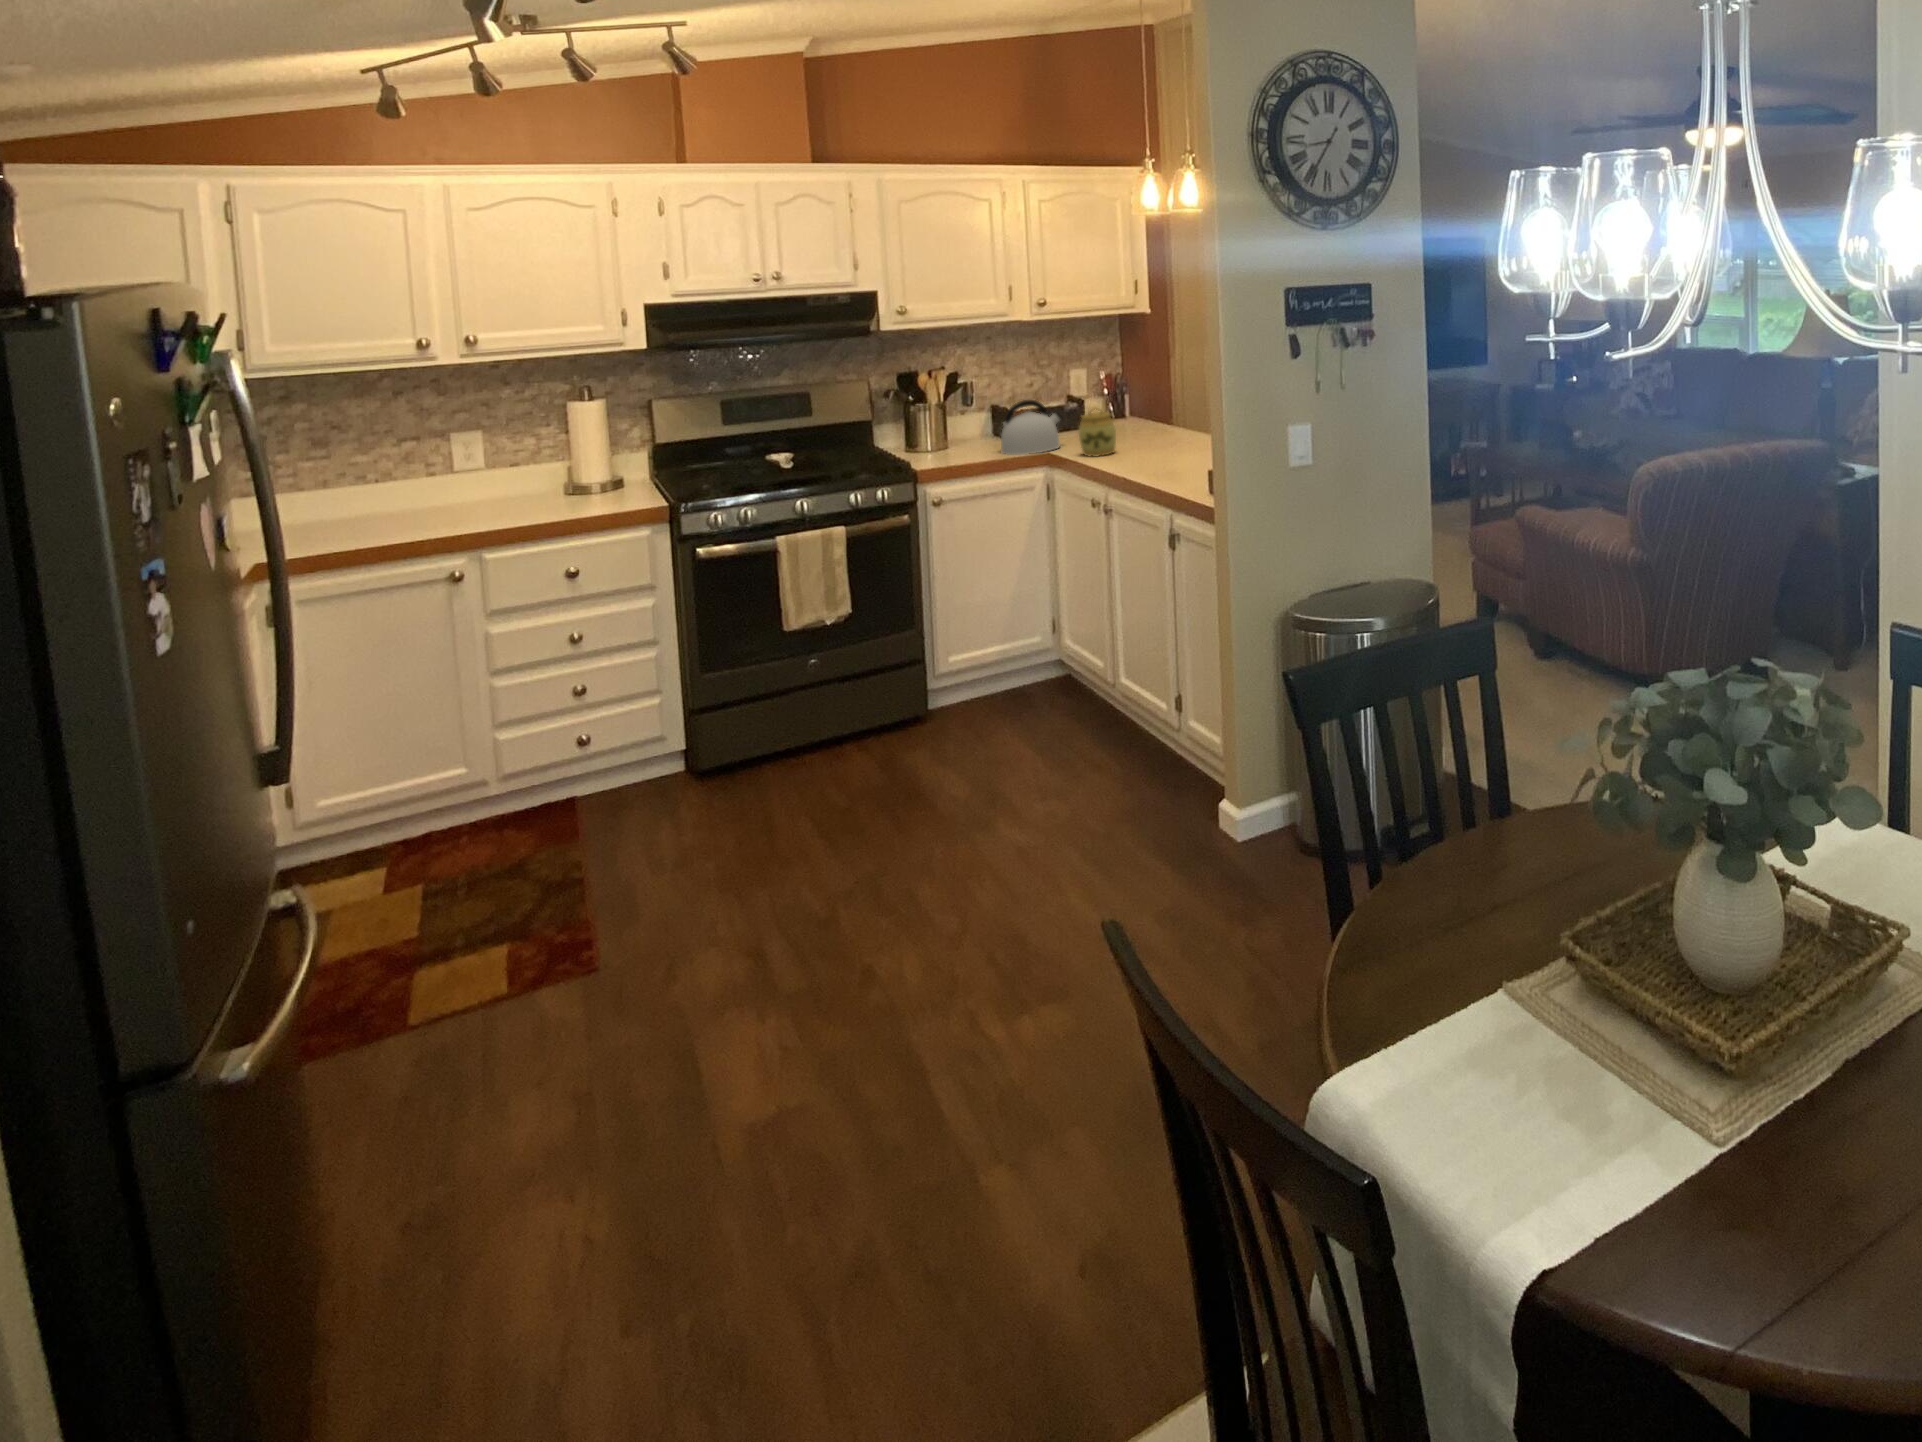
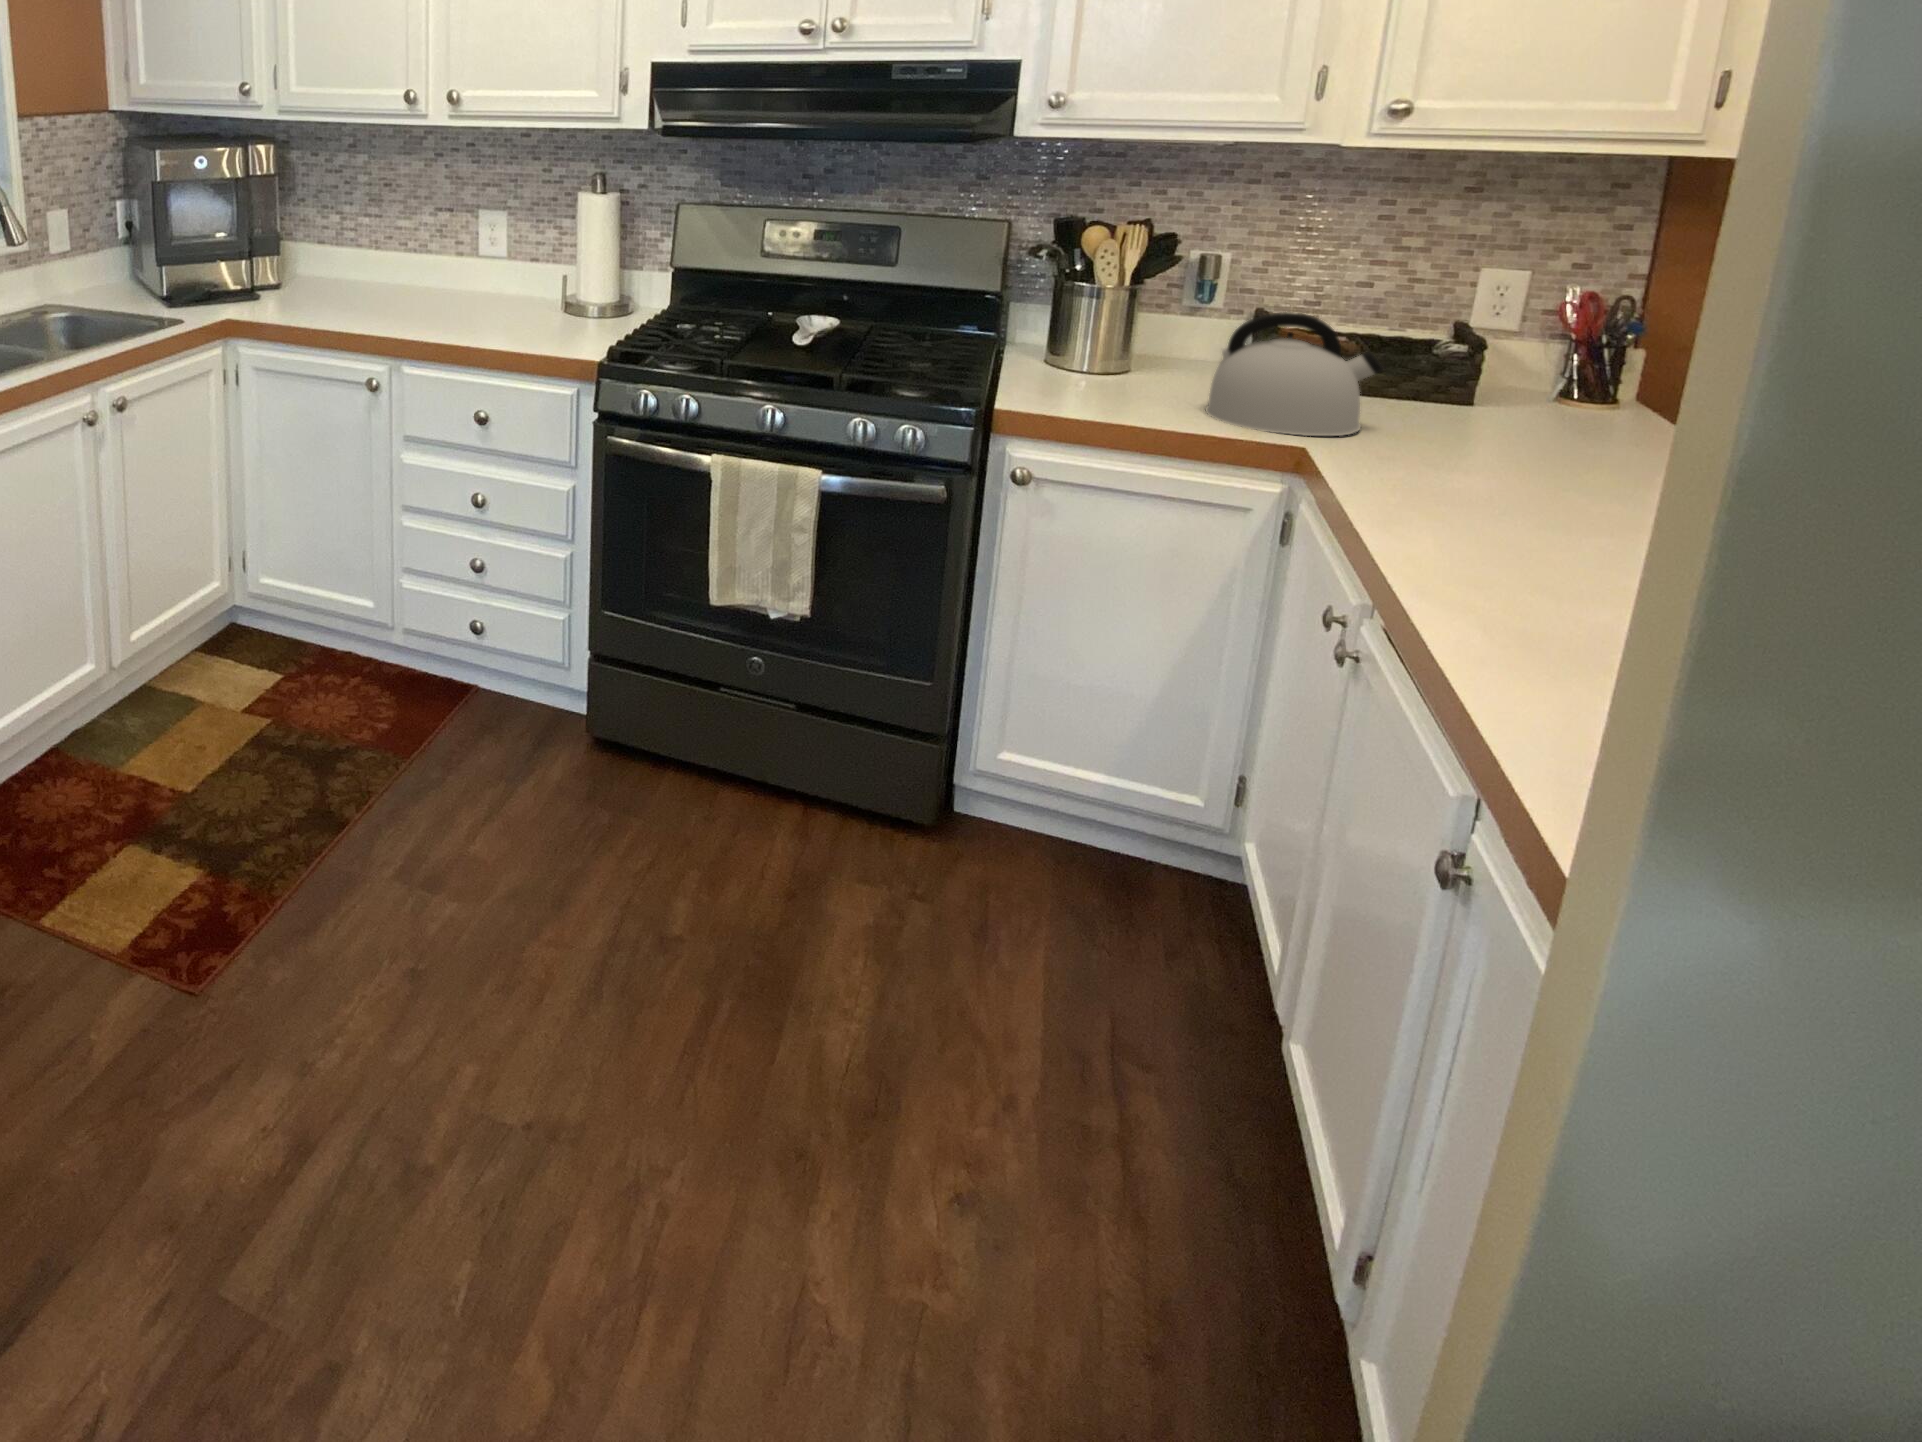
jar: present [1079,410,1116,457] -> none [1393,367,1510,495]

